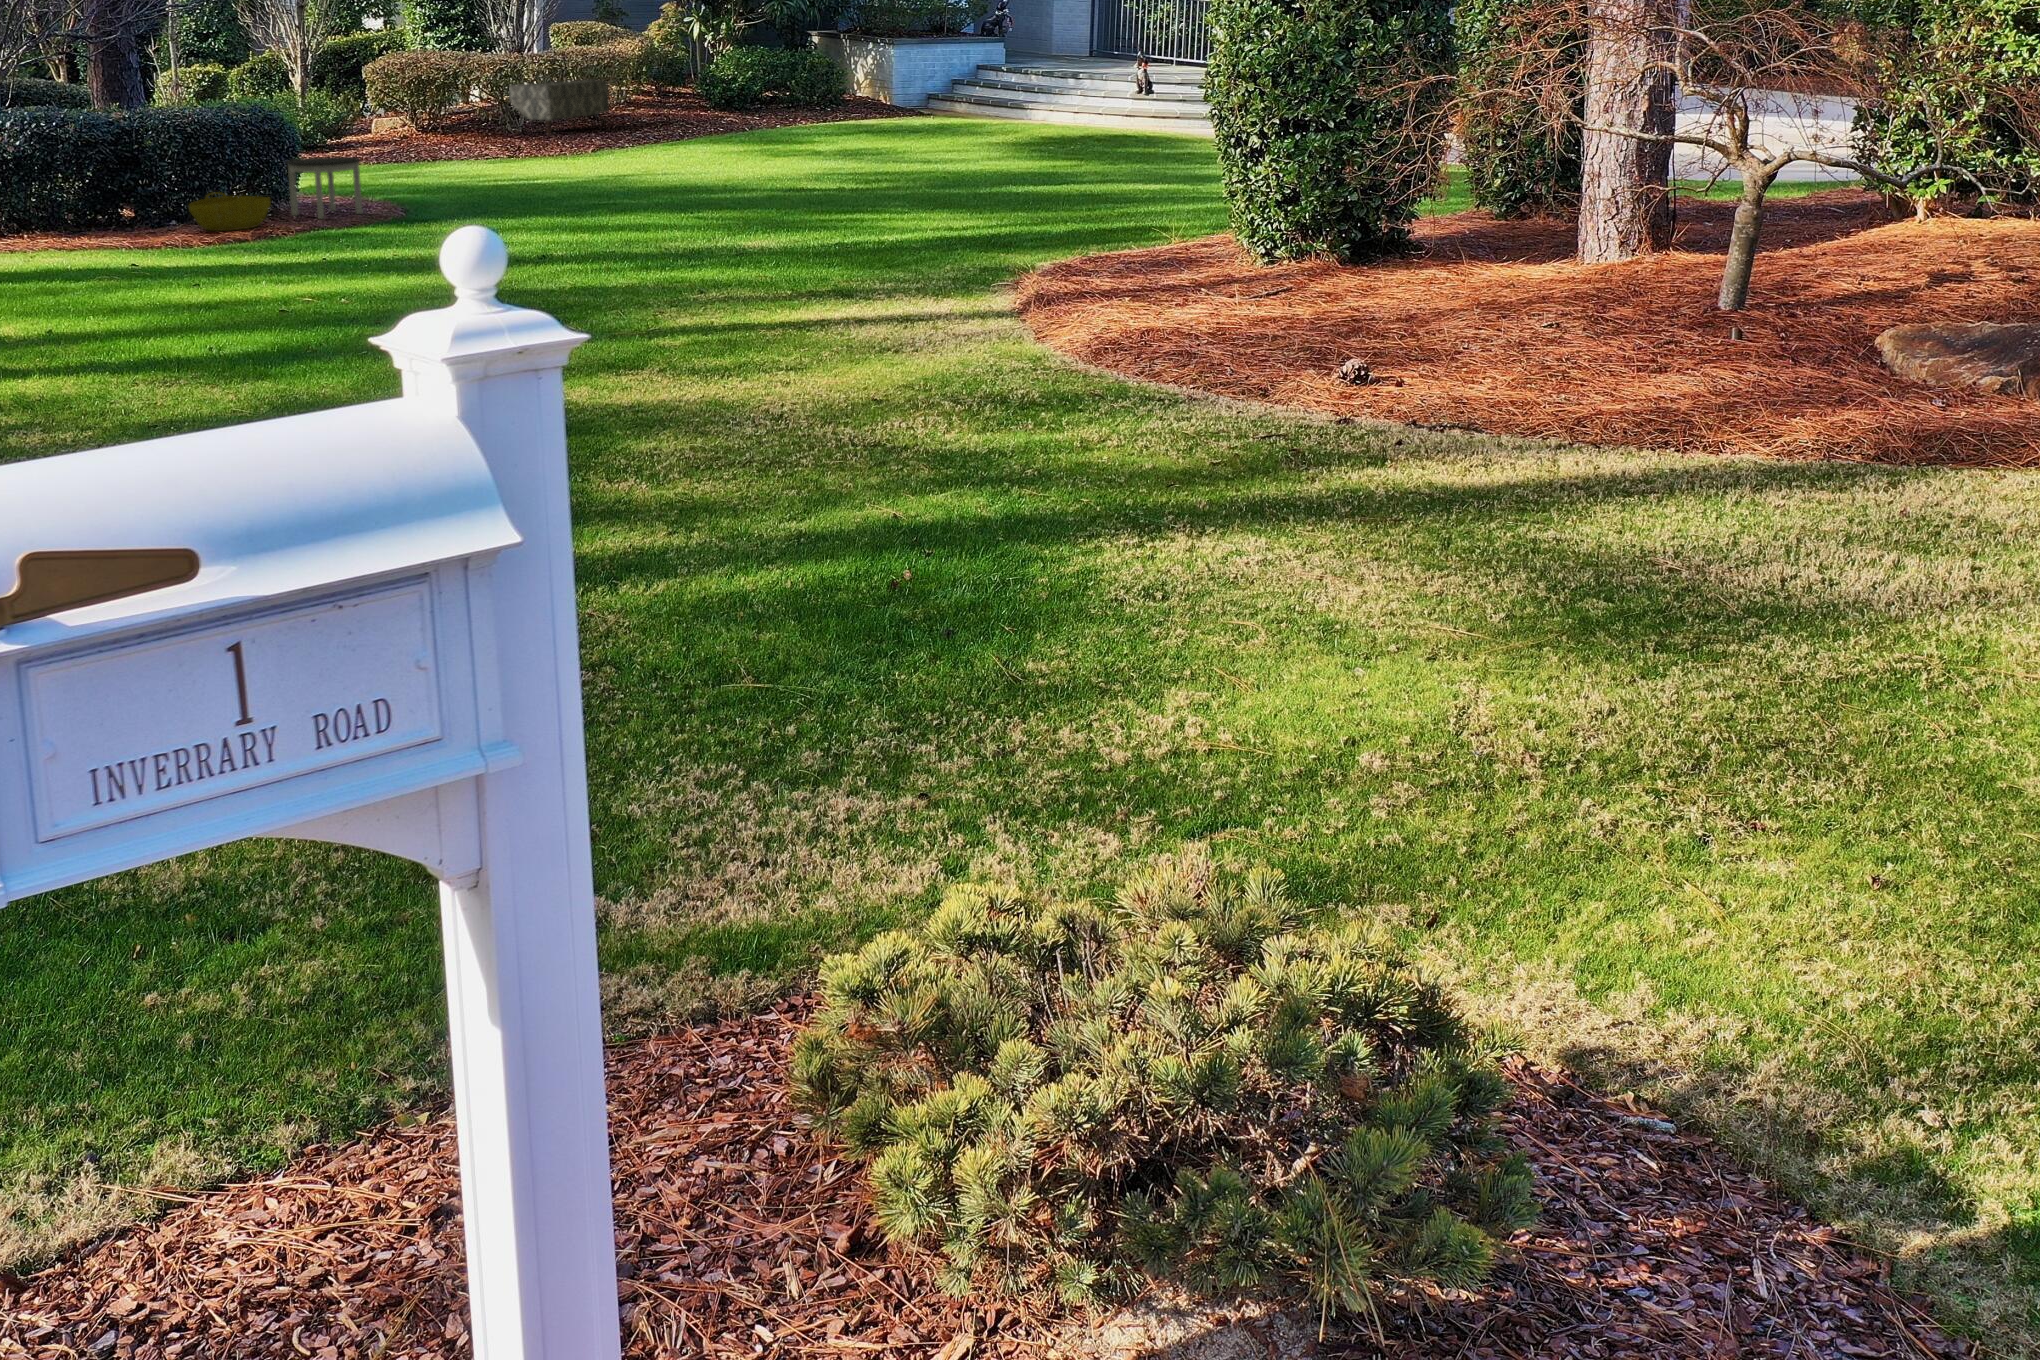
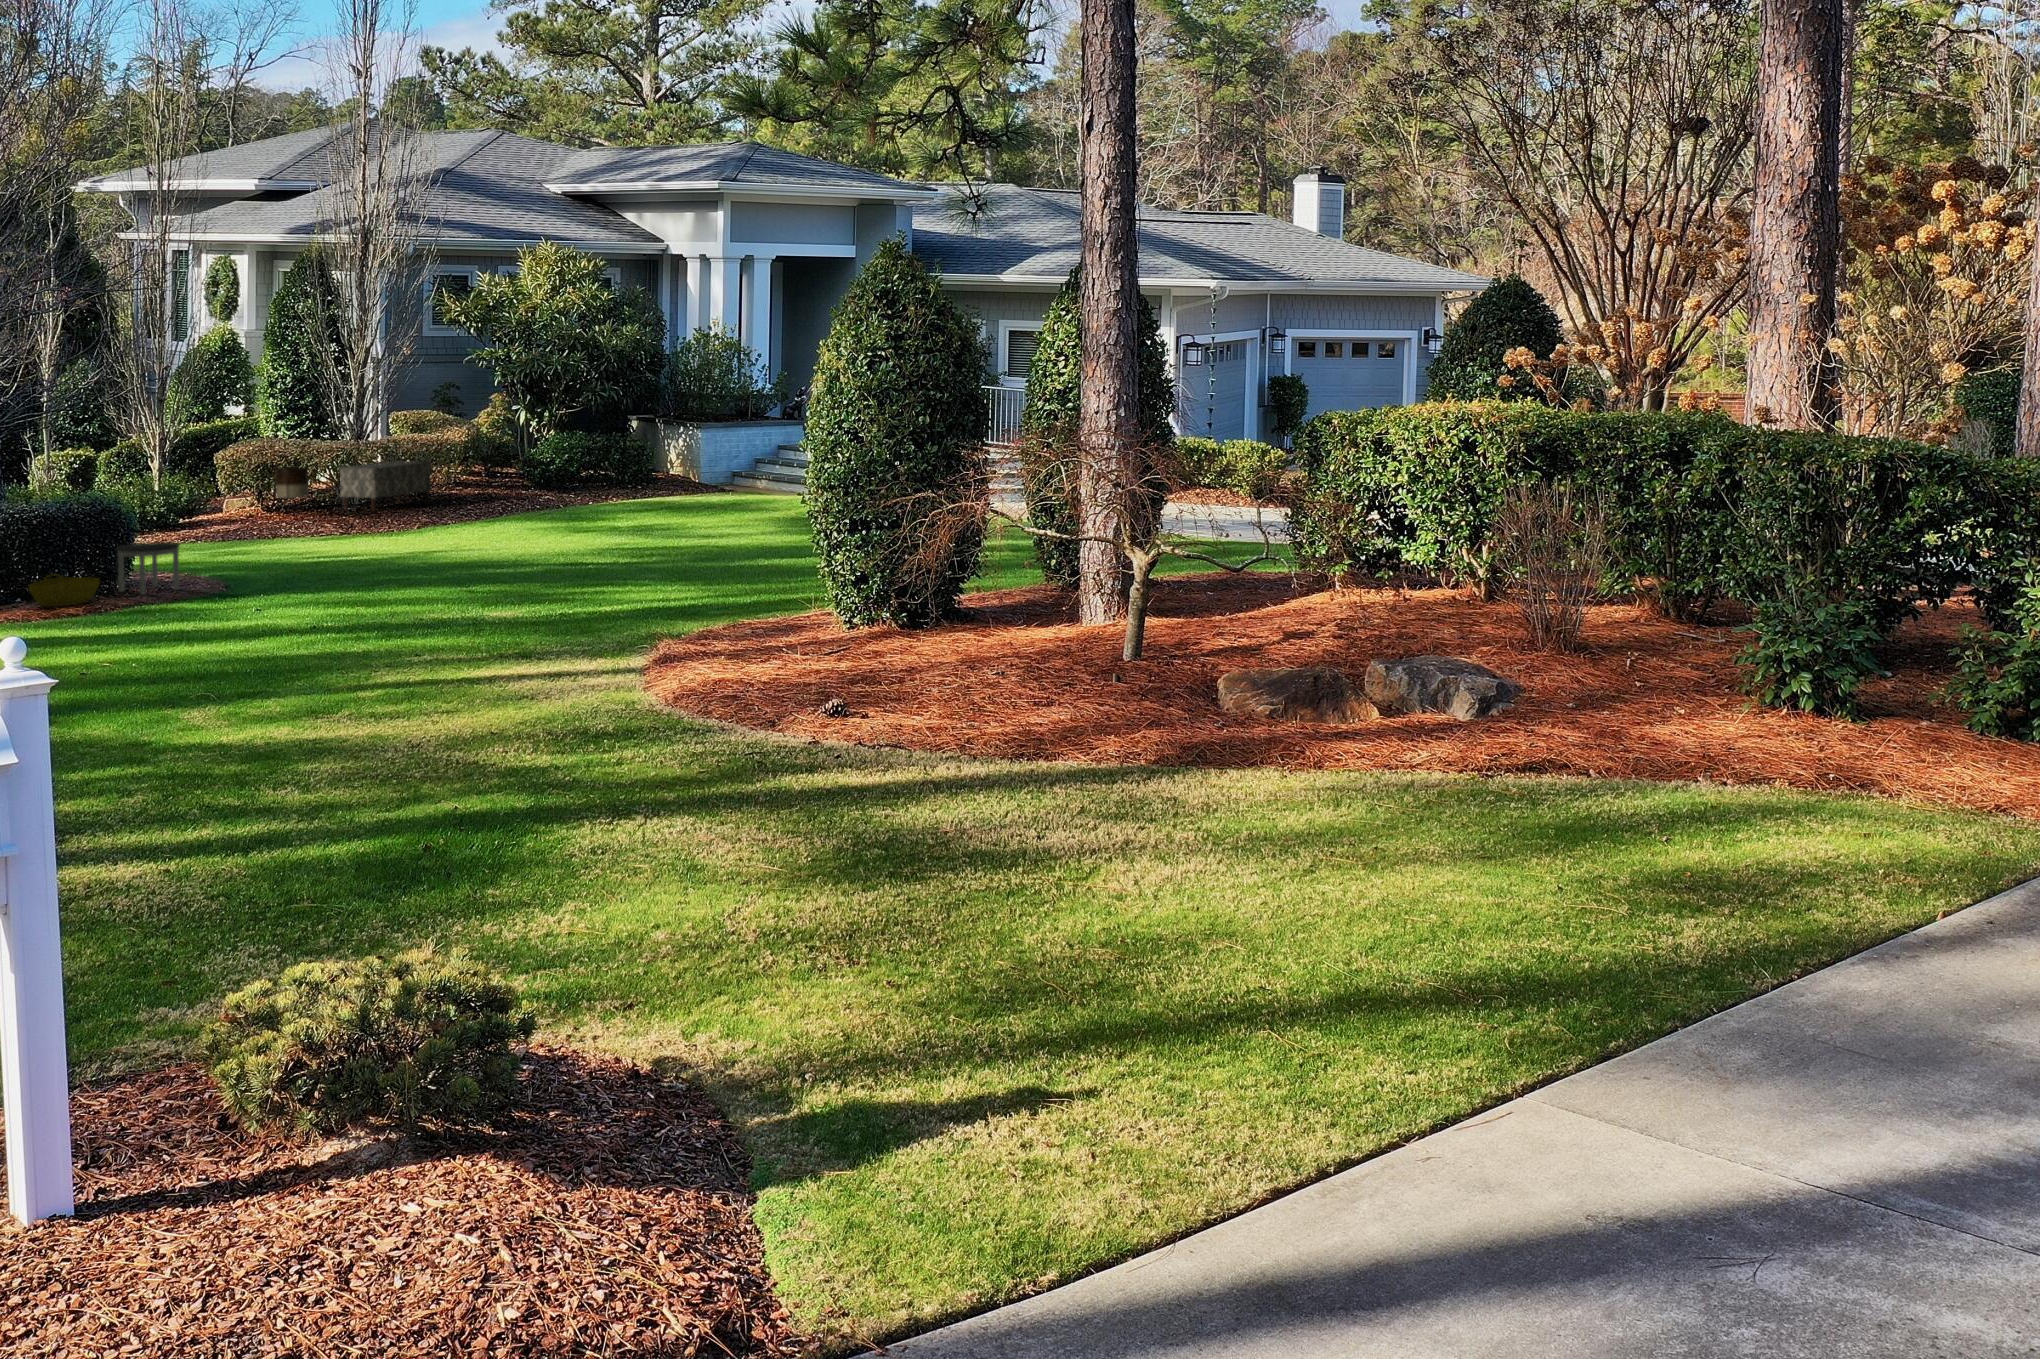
planter: none [436,84,475,135] -> present [276,467,309,503]

